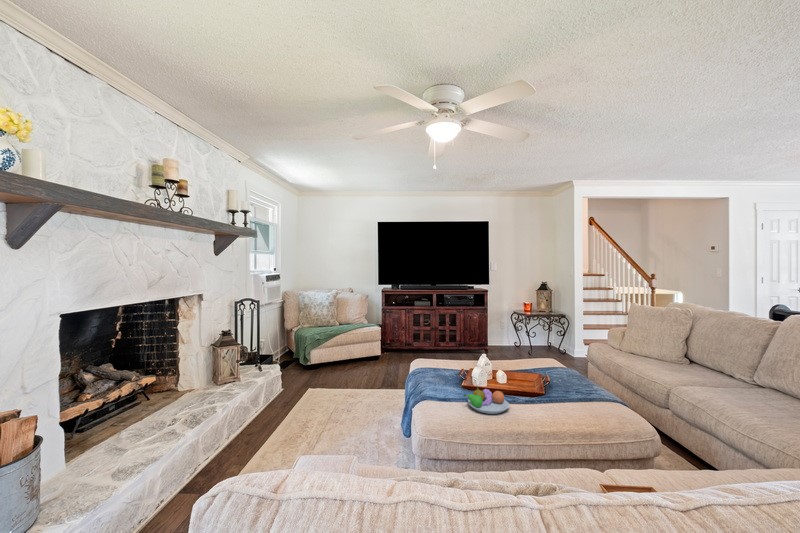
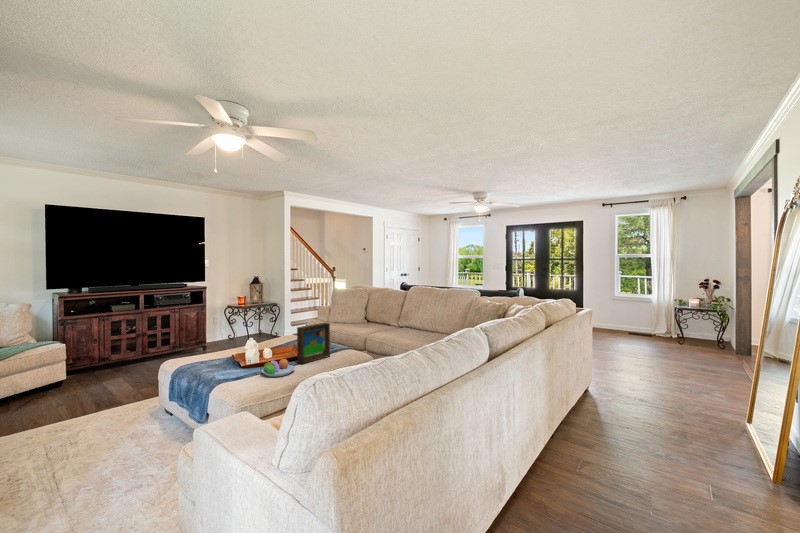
picture frame: none [522,353,574,405] -> present [297,323,330,364]

